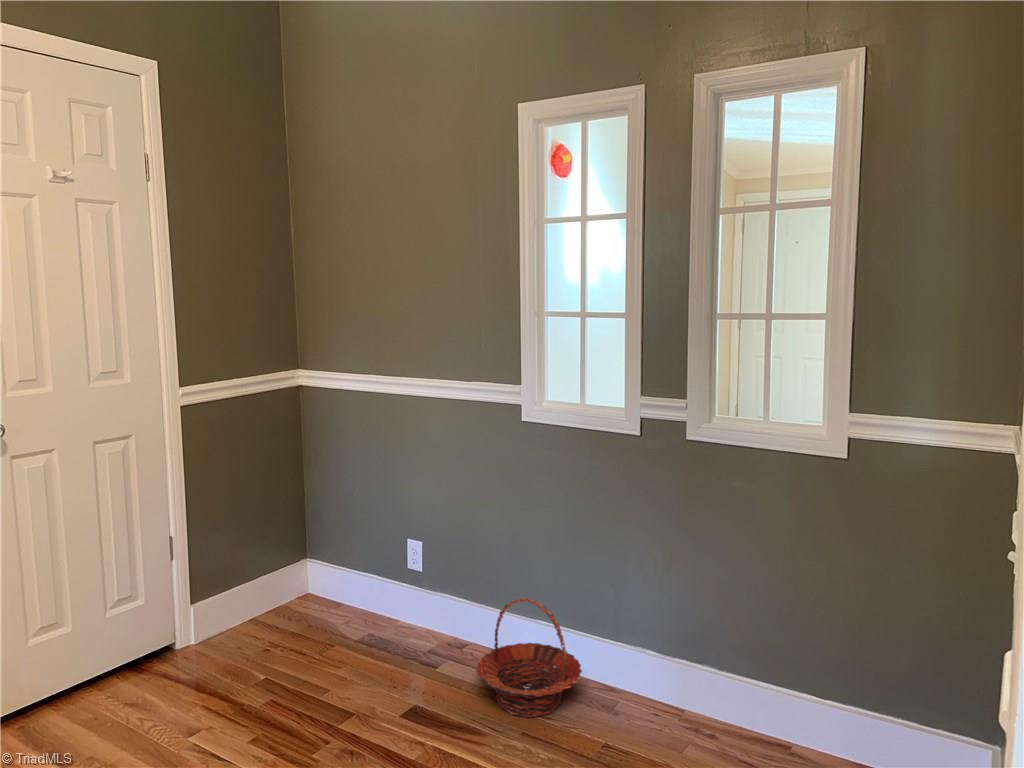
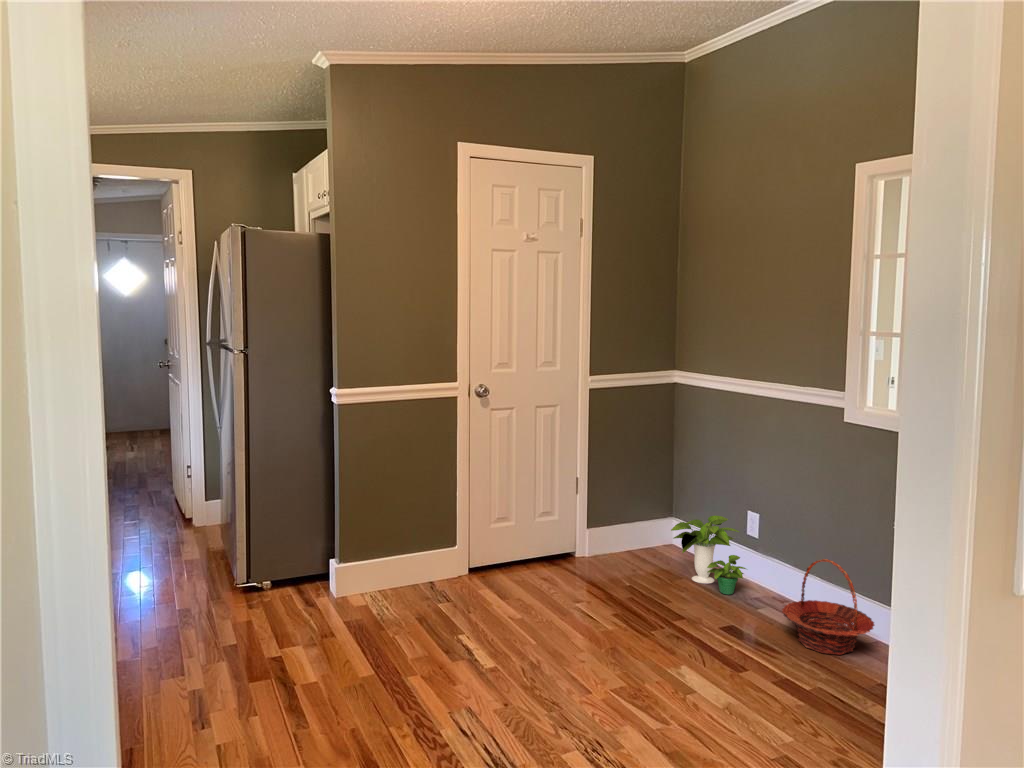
potted plant: none [314,553,419,656] -> present [671,516,746,595]

